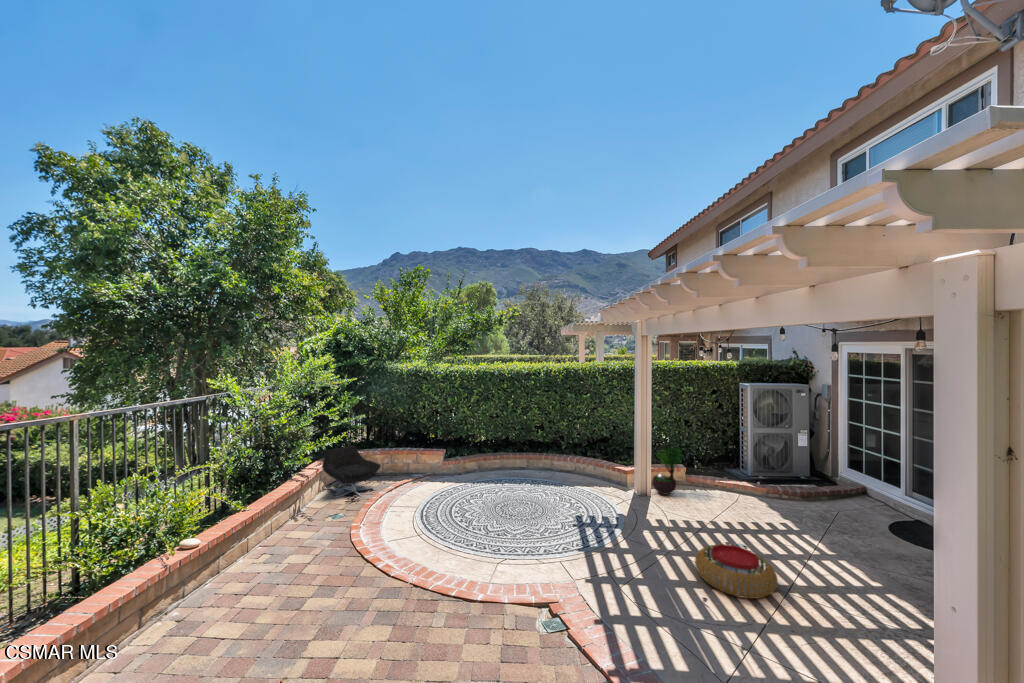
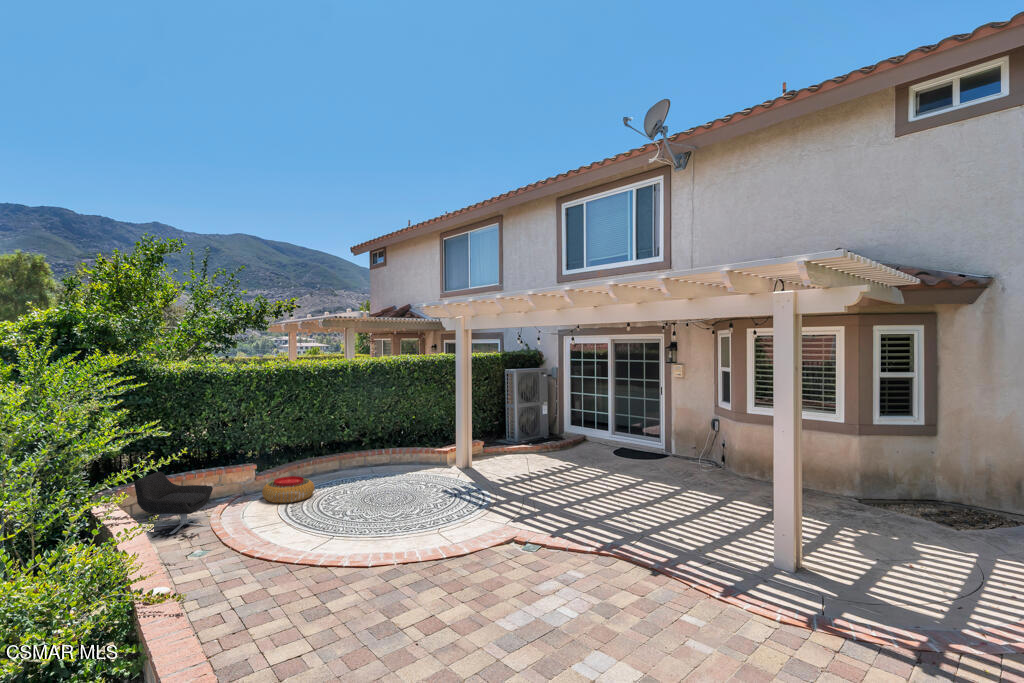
potted tree: present [653,448,683,495] -> none [468,421,493,465]
pouf: present [695,544,777,599] -> present [262,476,314,503]

